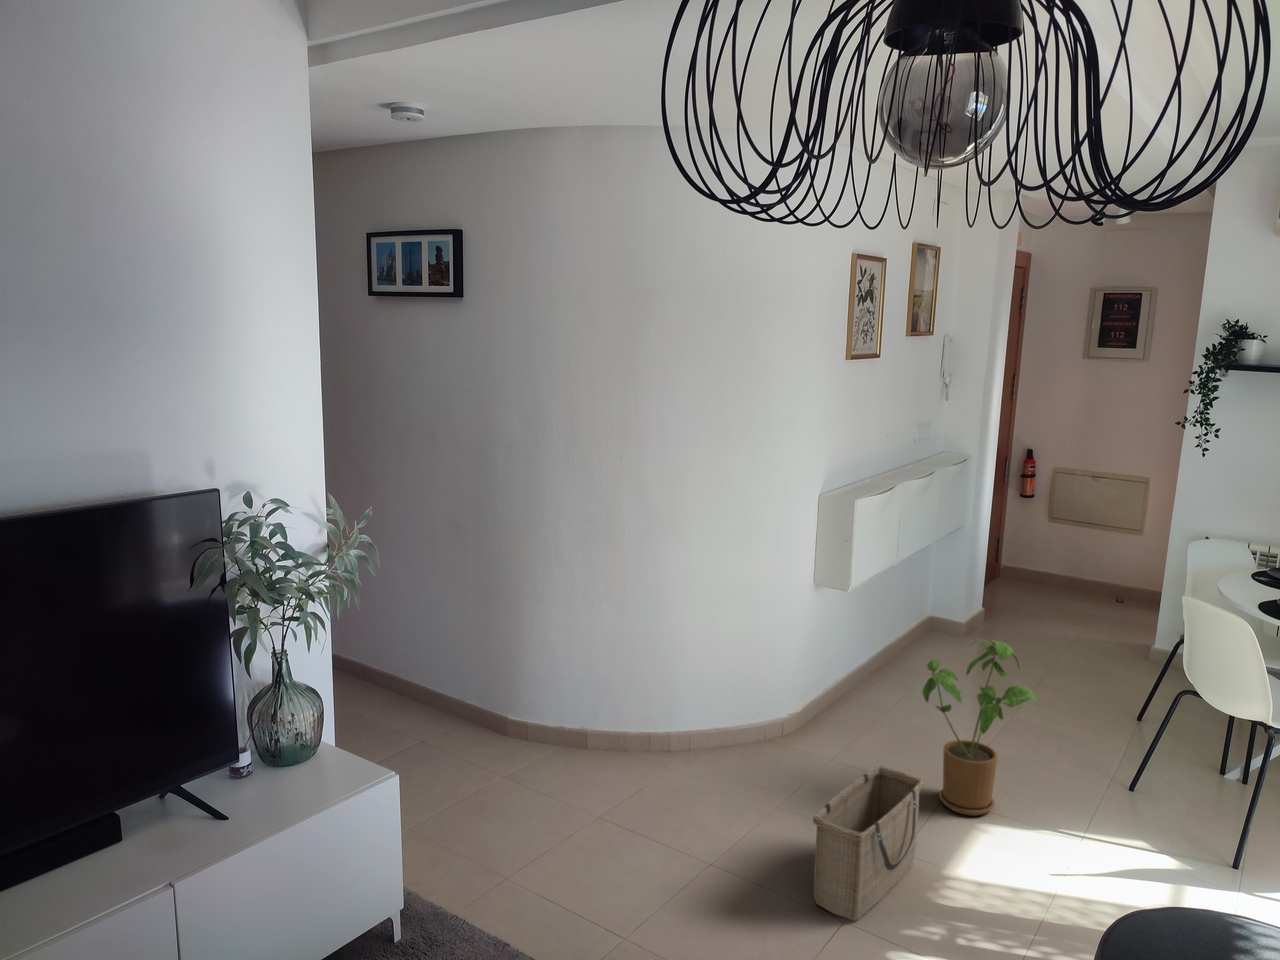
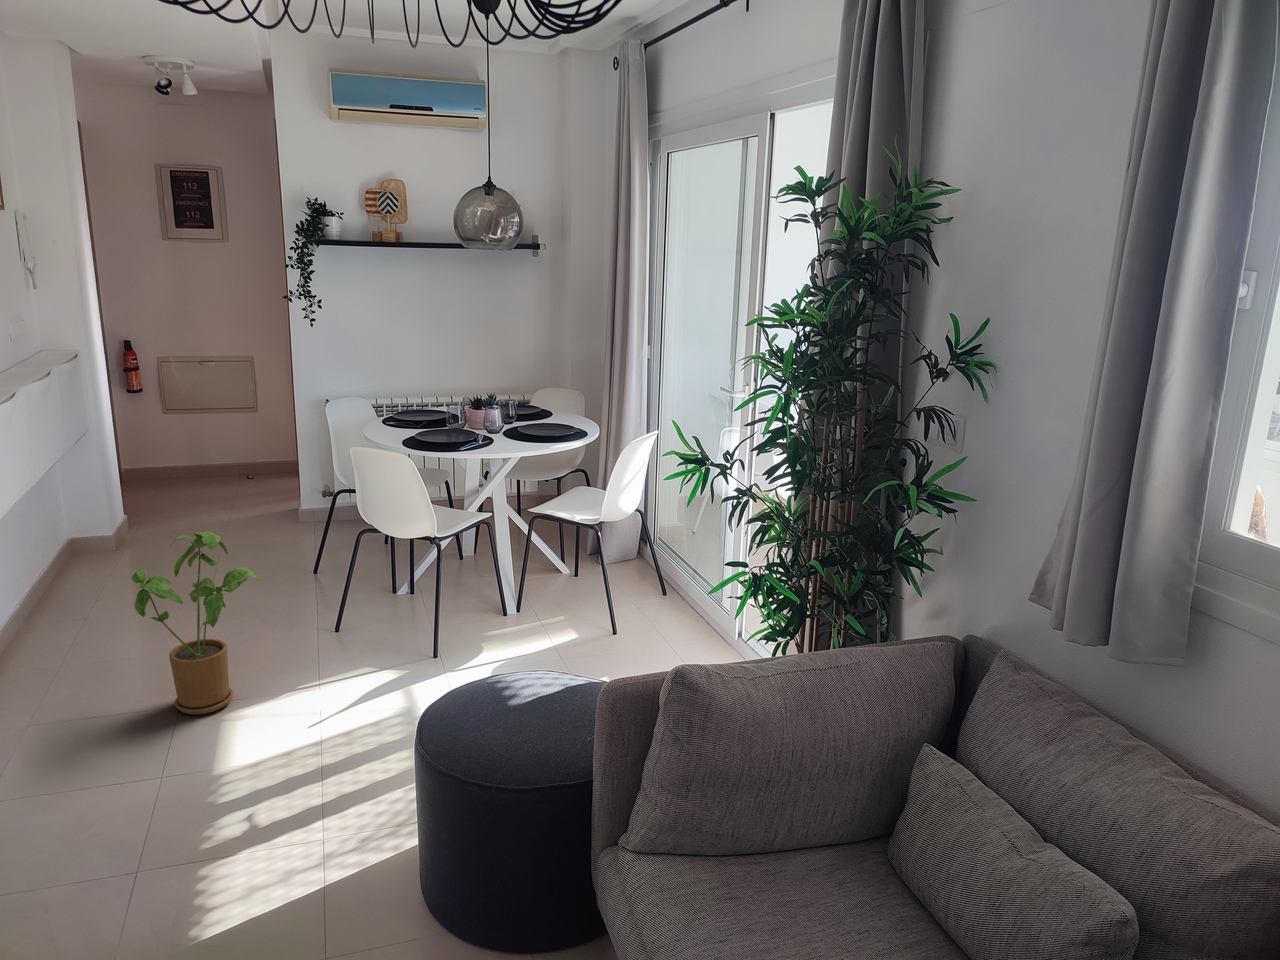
basket: present [813,766,924,921] -> none [76,692,183,868]

